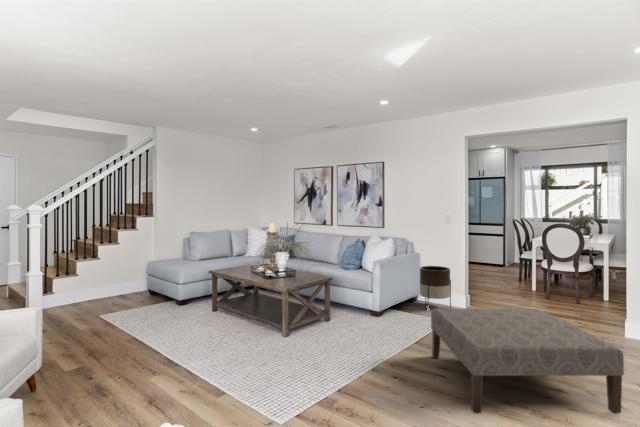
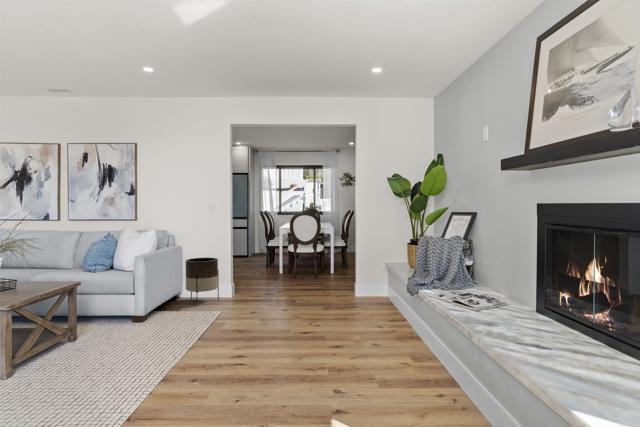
ottoman: present [431,309,624,414] -> none [221,282,390,391]

